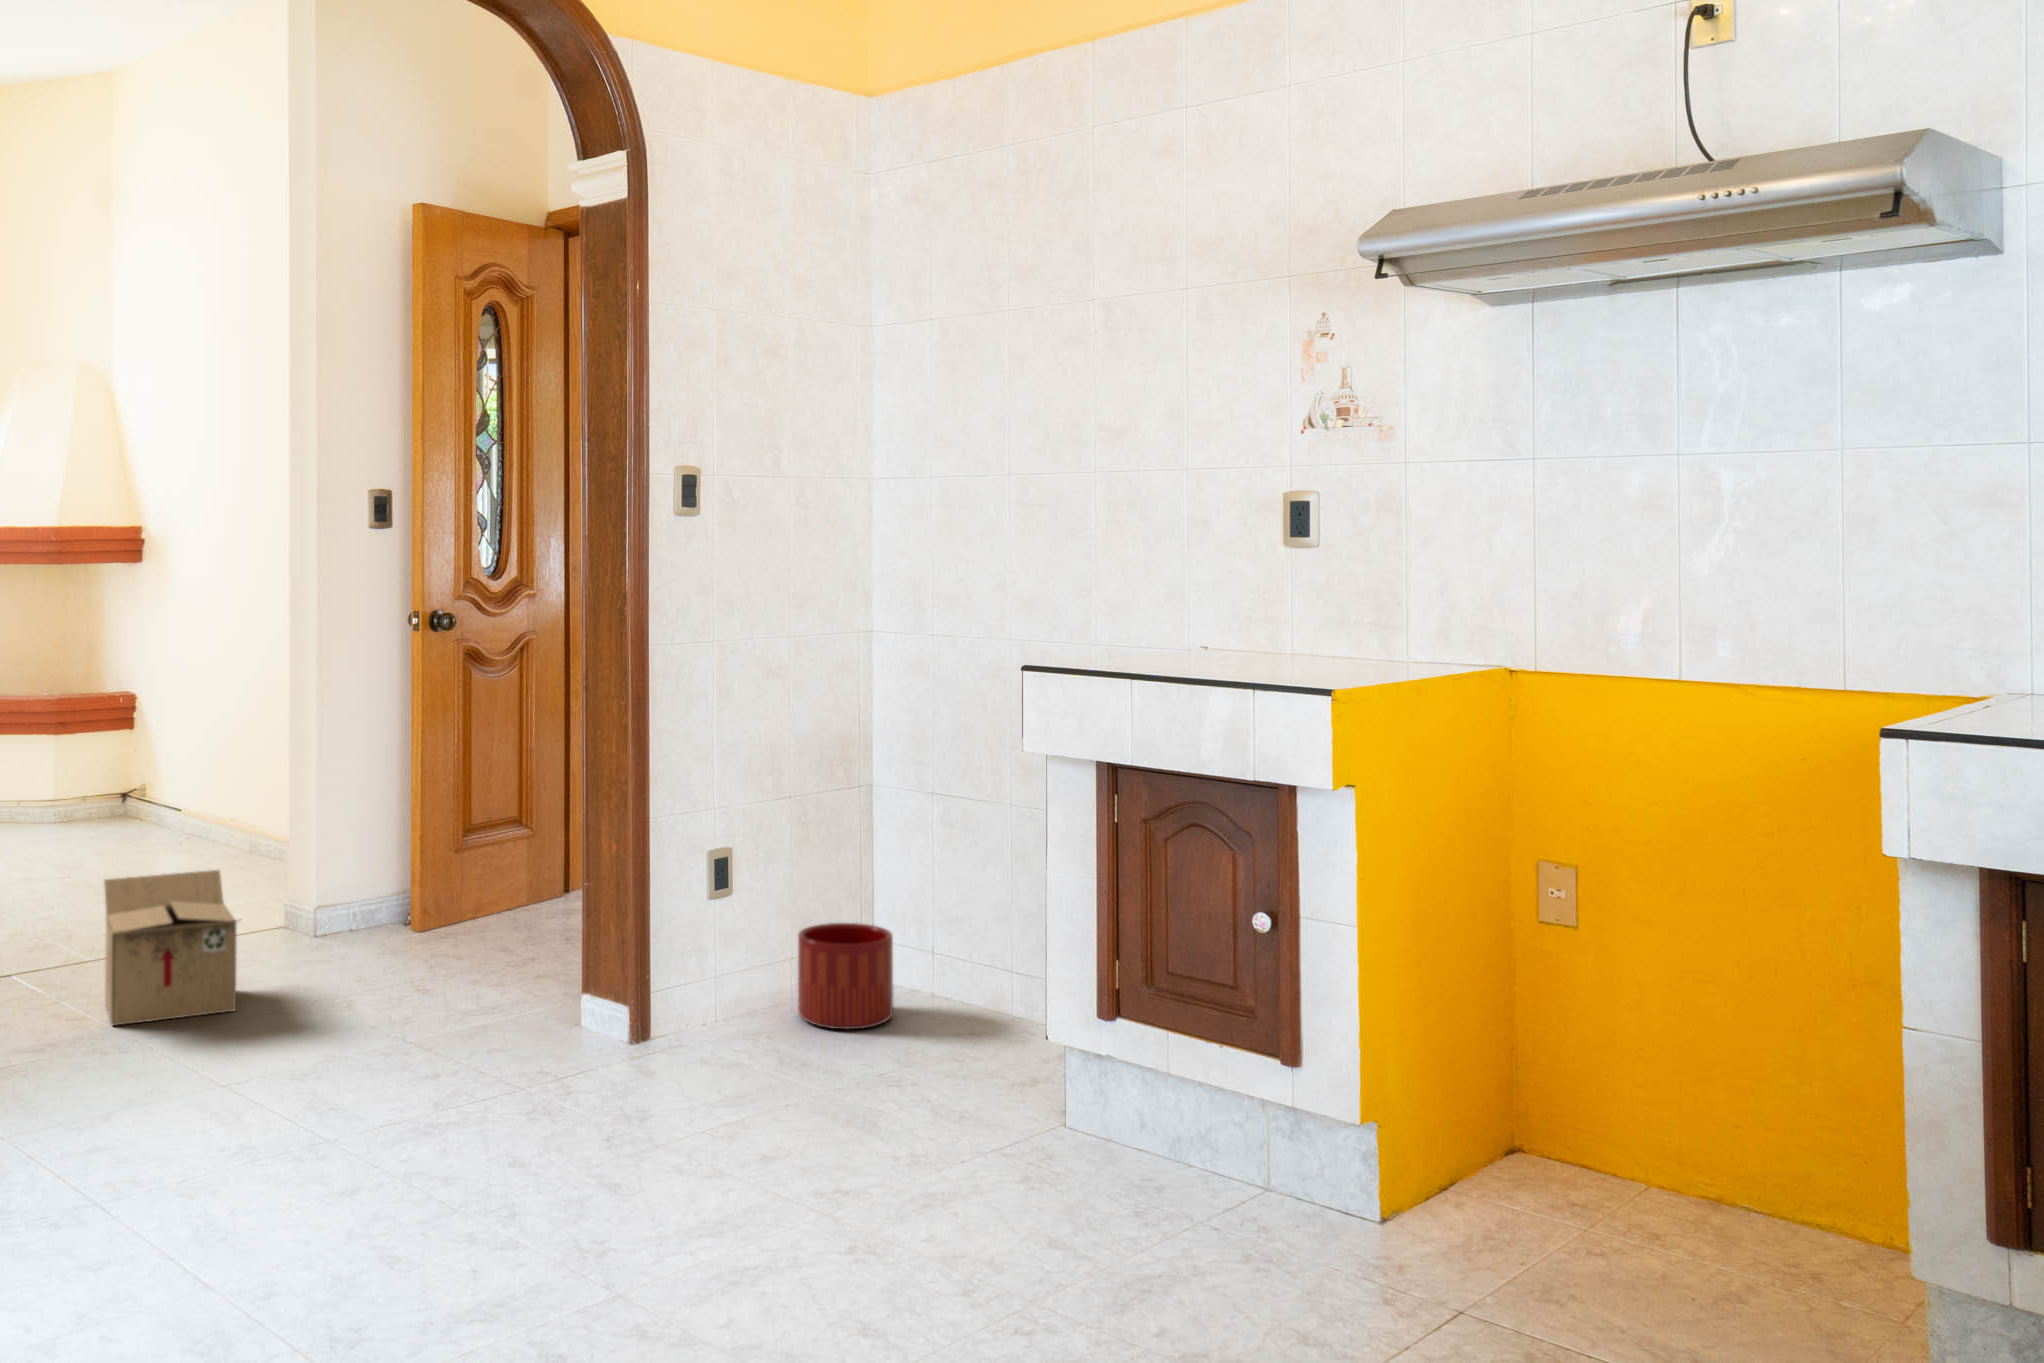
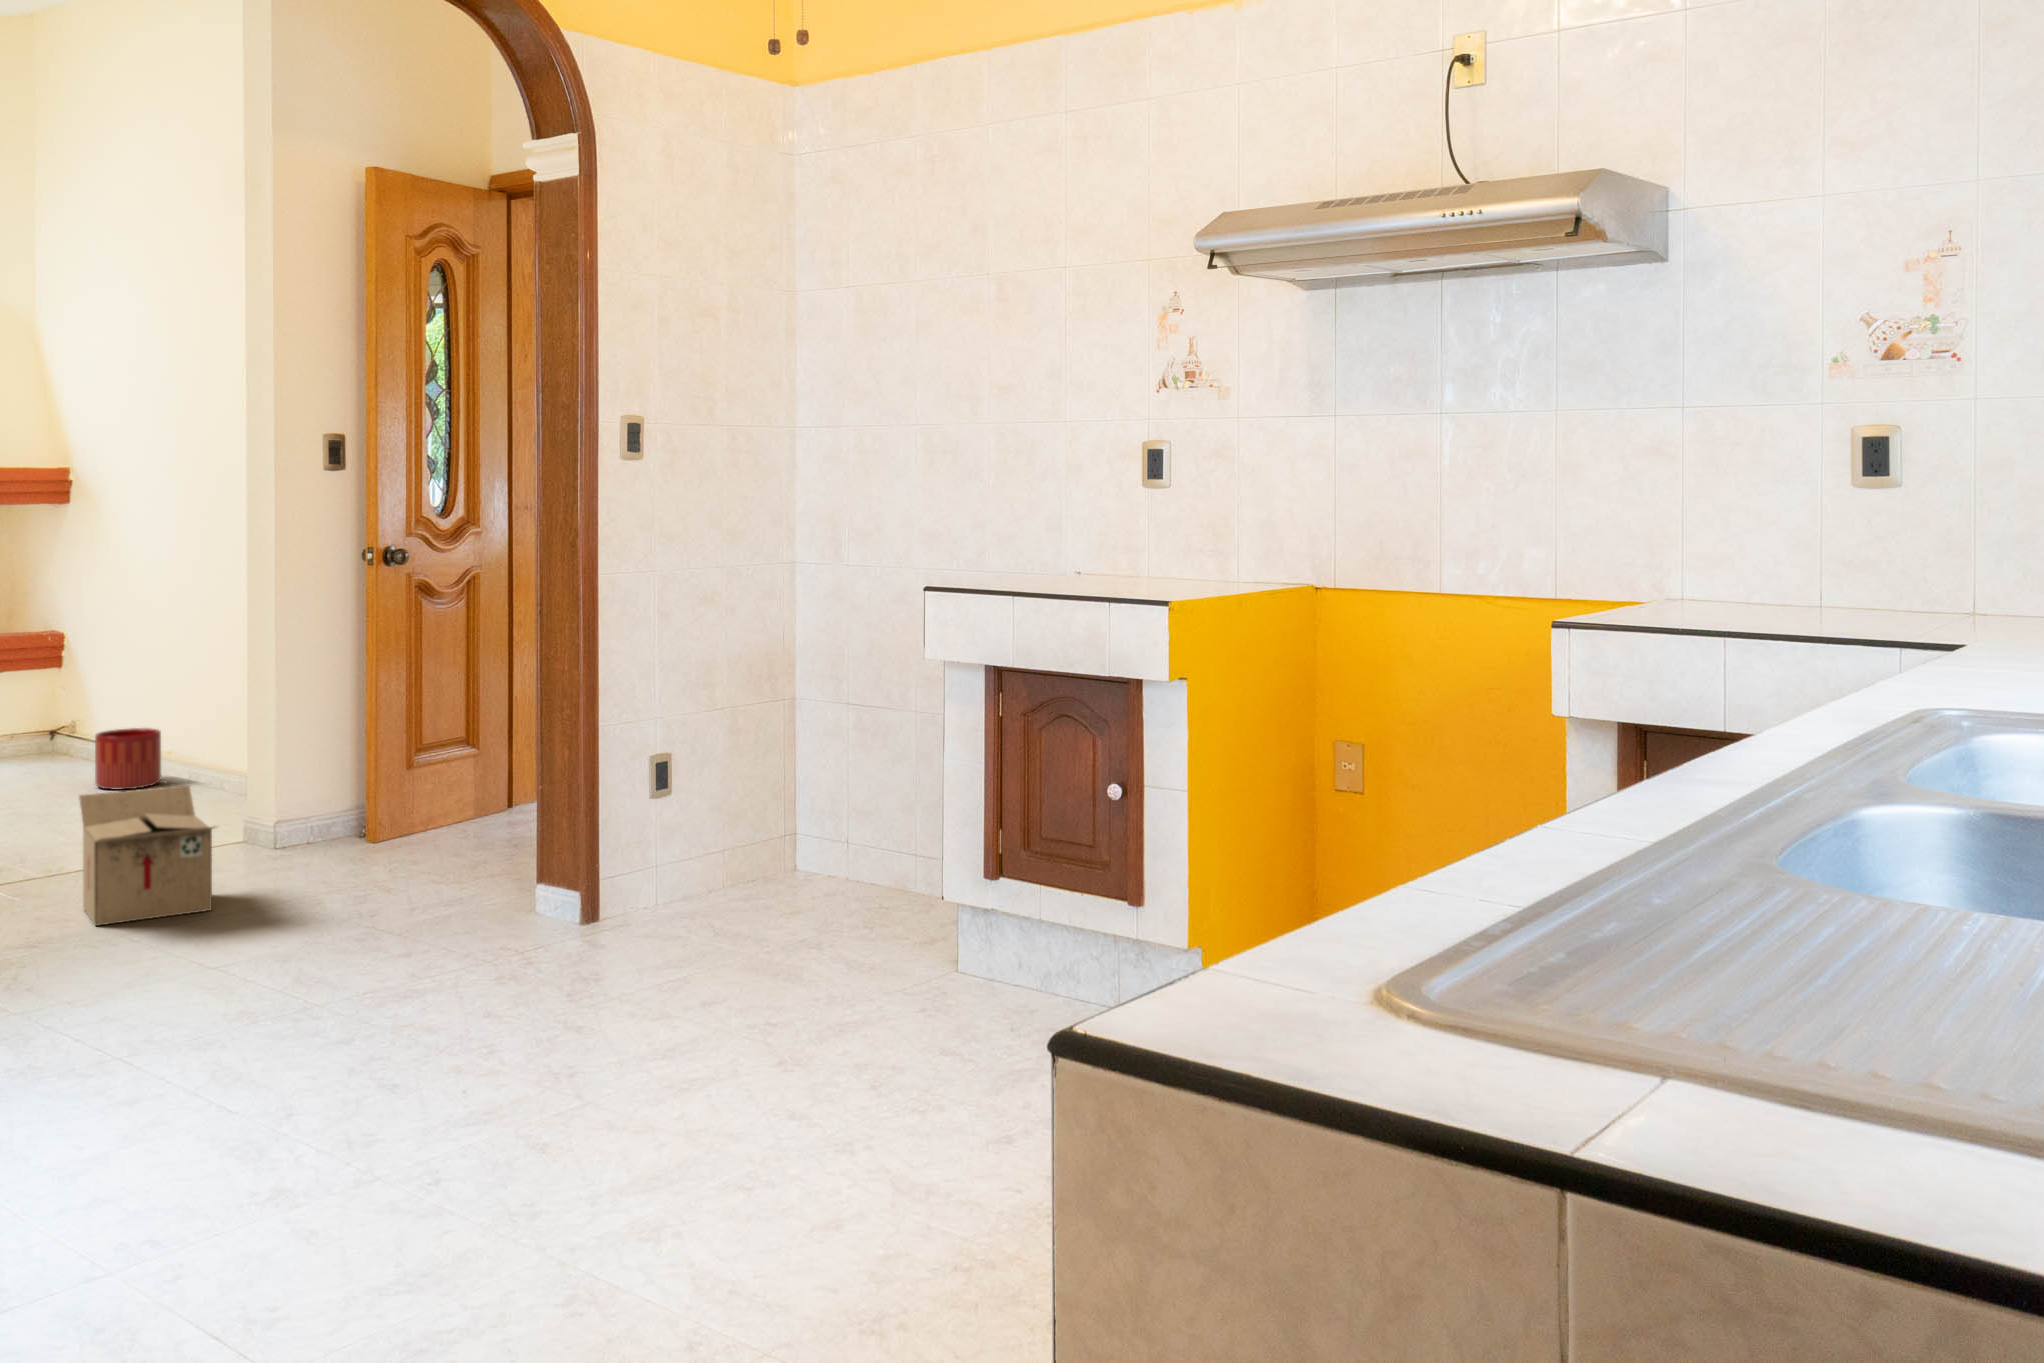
planter: present [798,923,893,1029] -> present [95,728,161,790]

